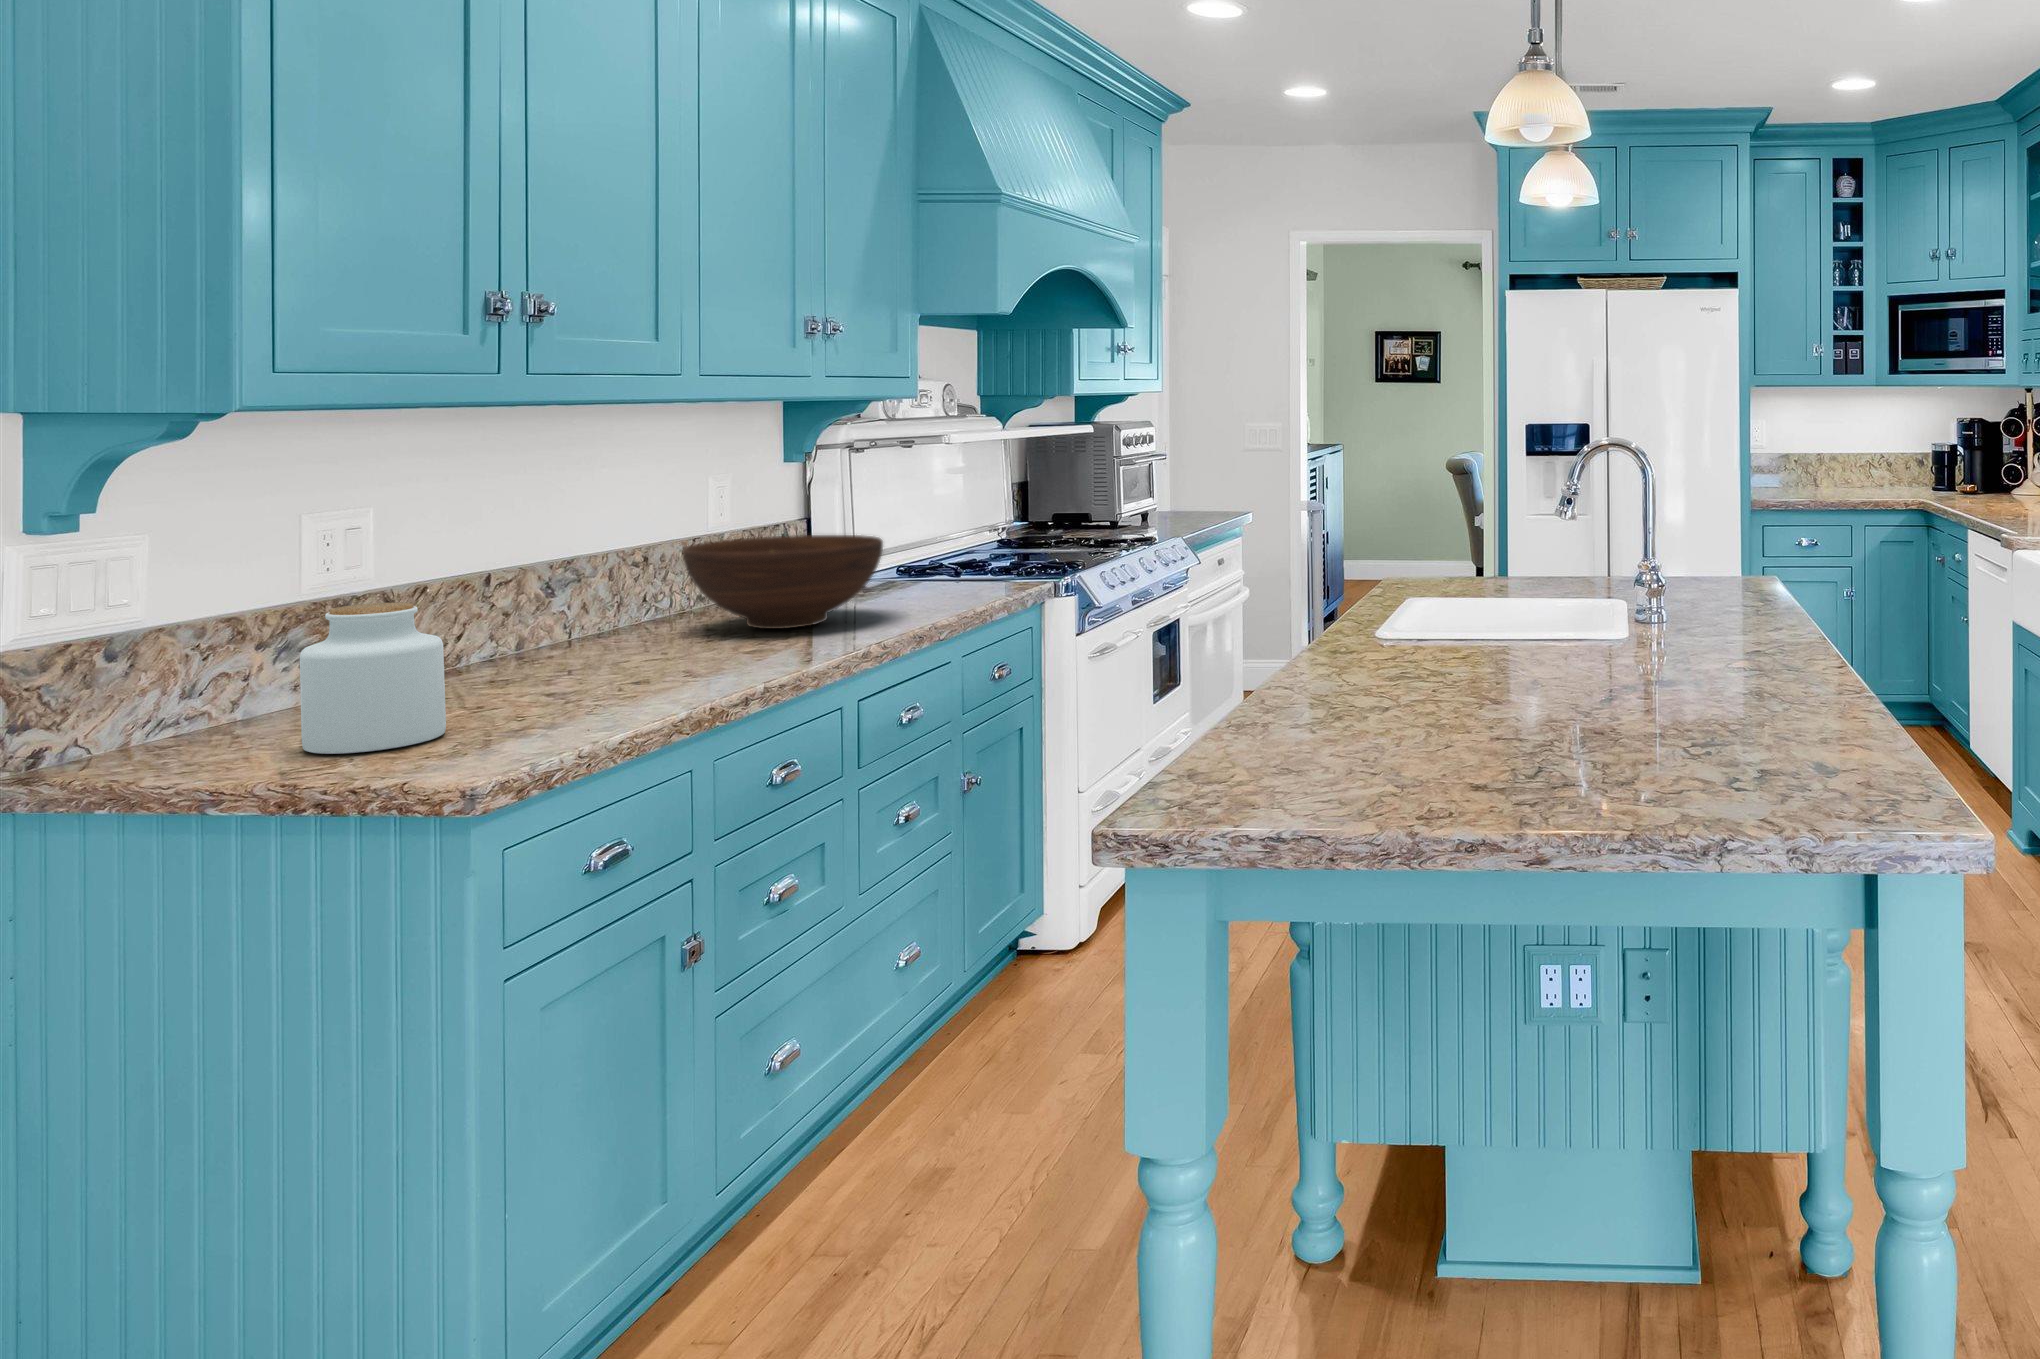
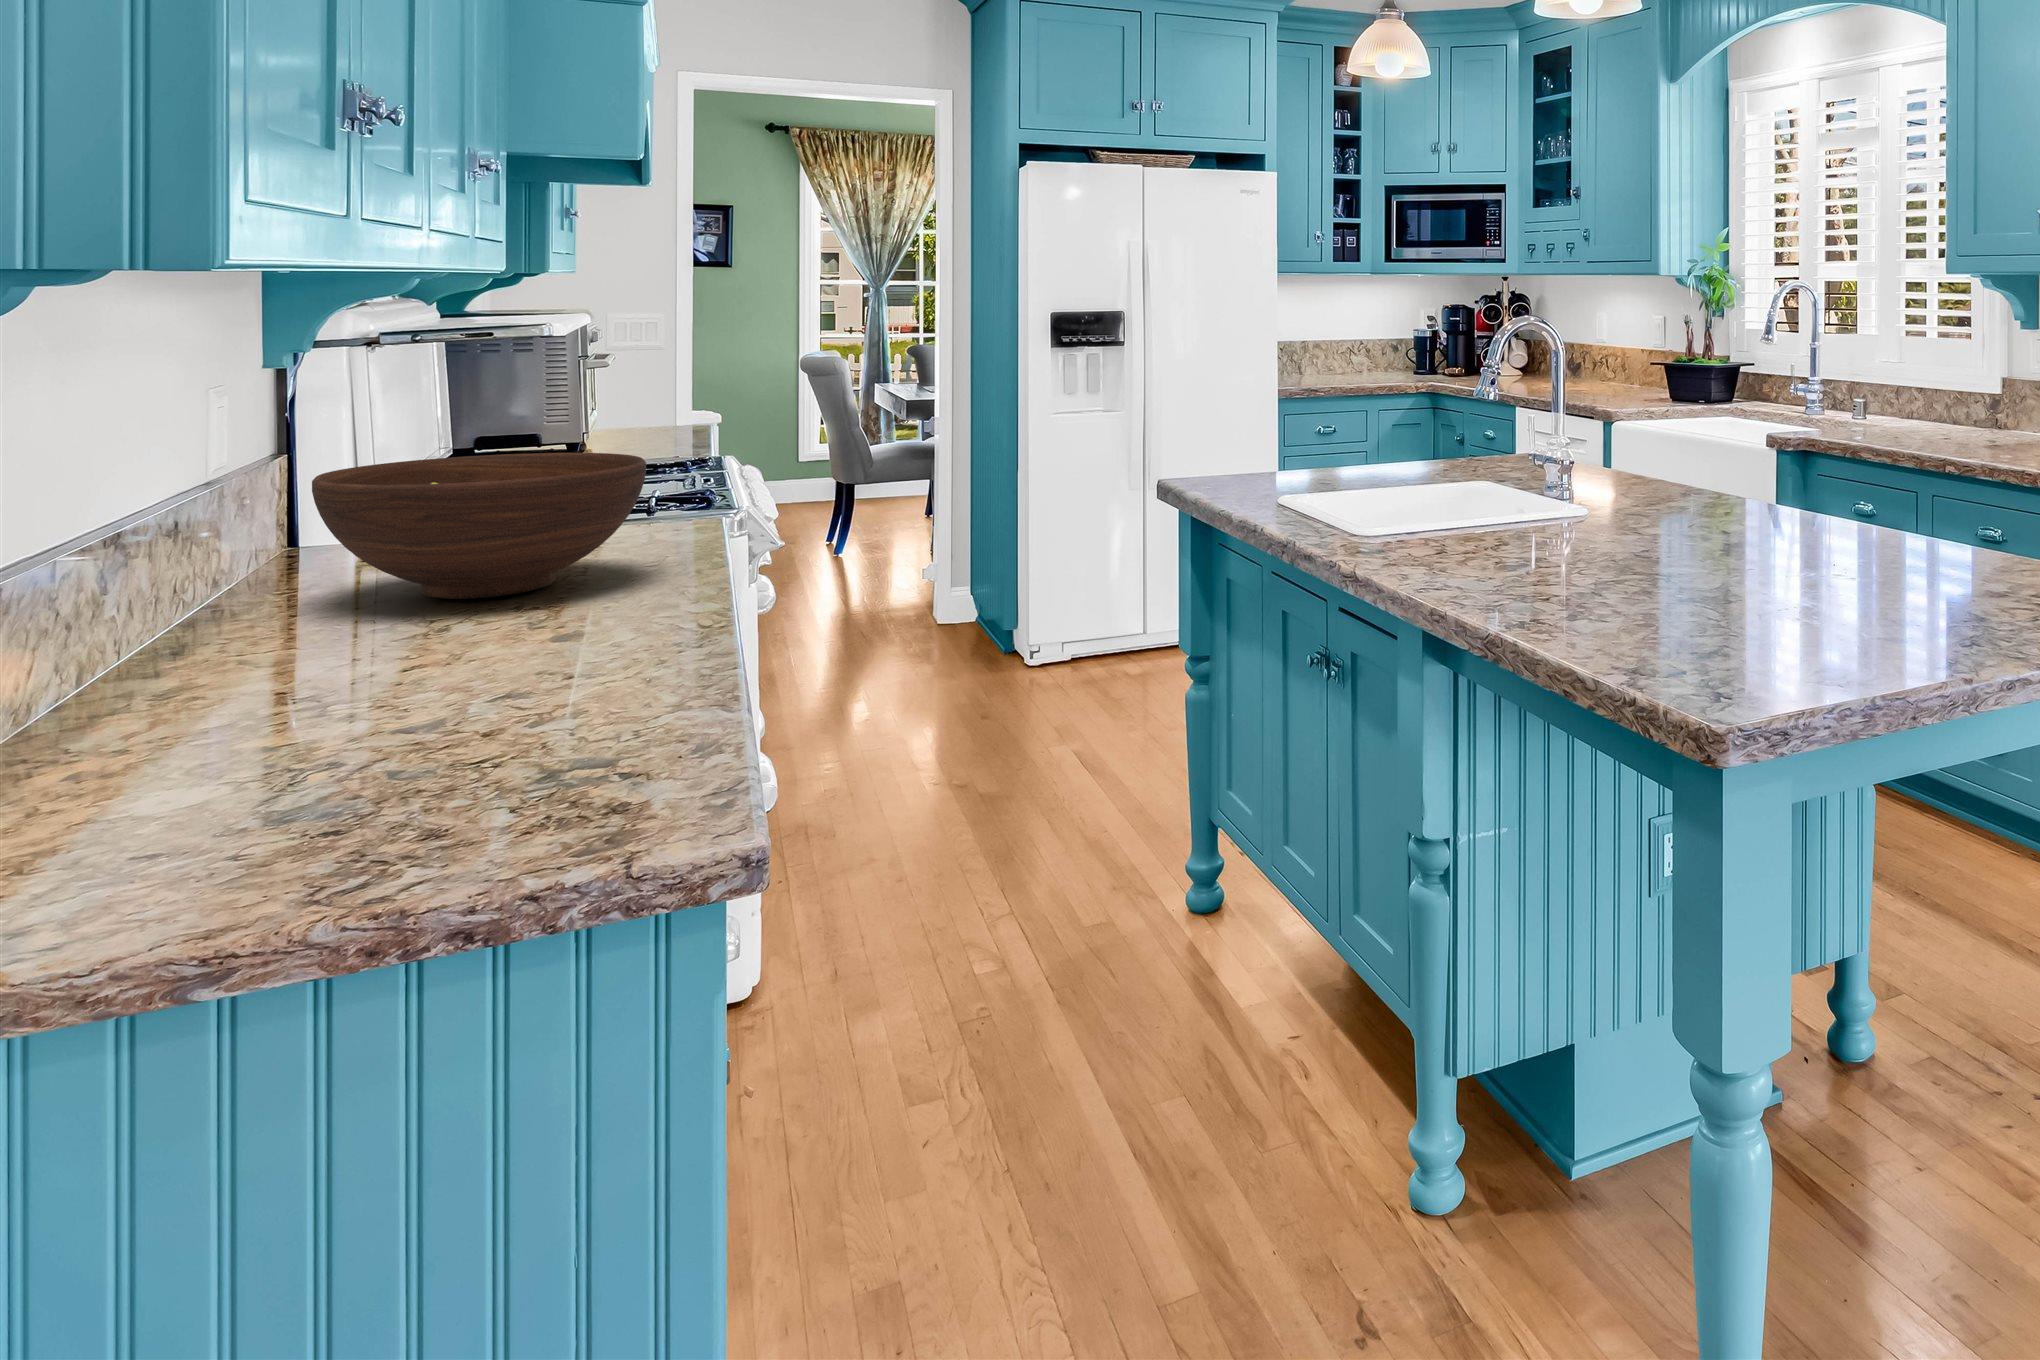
jar: present [300,602,446,754] -> none [161,578,429,866]

